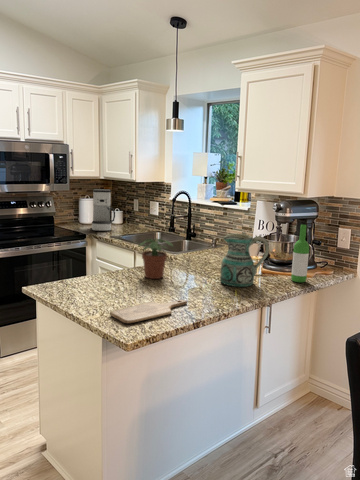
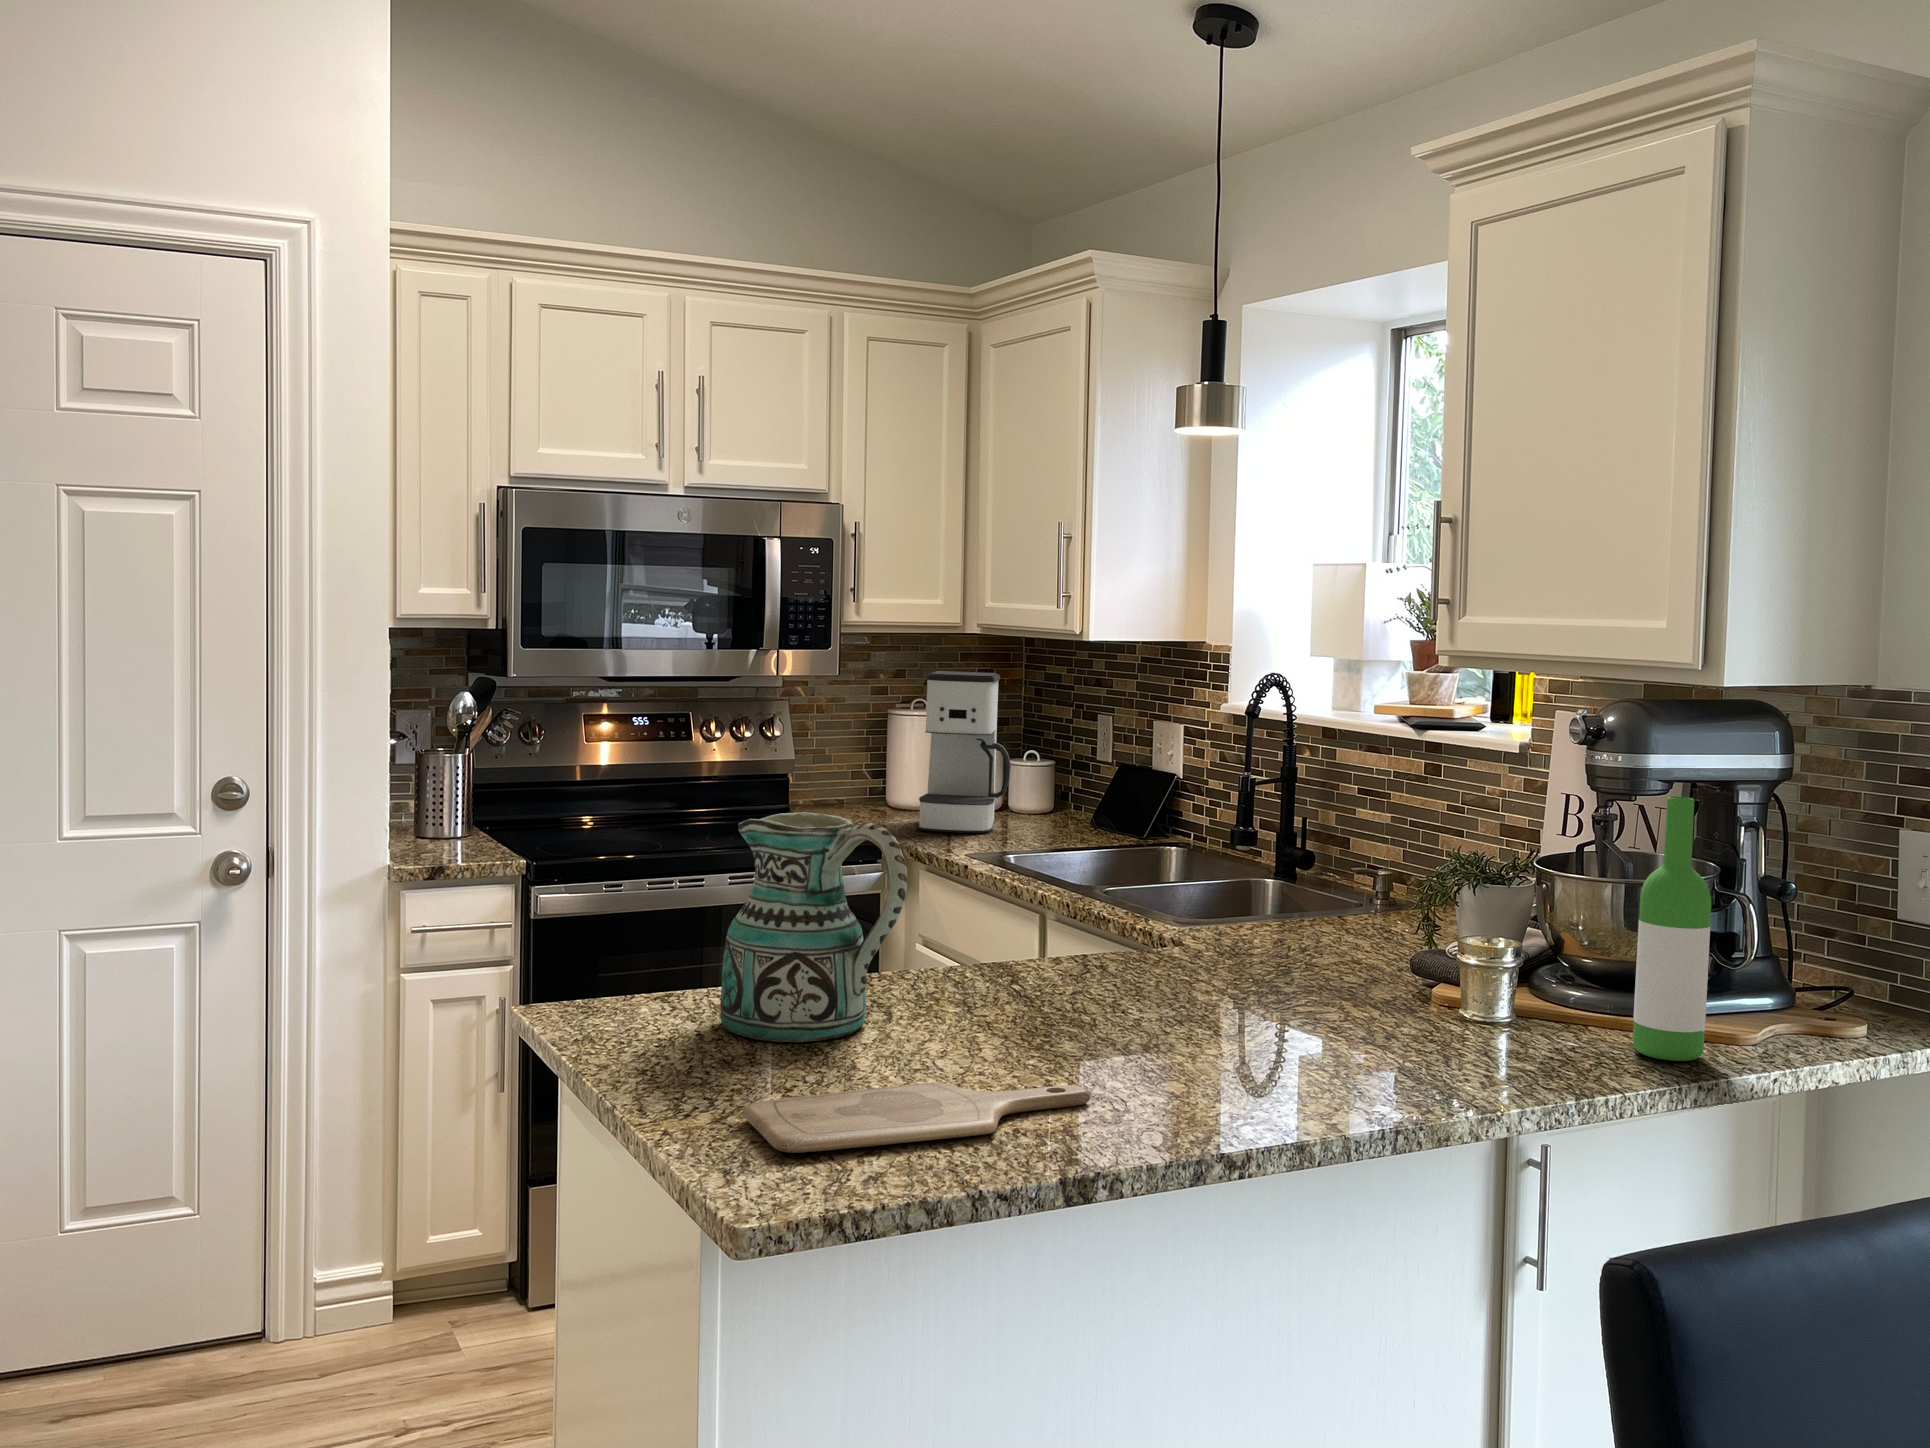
ceramic pitcher: present [220,234,269,287] -> present [720,812,907,1042]
potted plant: present [139,238,173,279] -> none [959,839,1108,1004]

